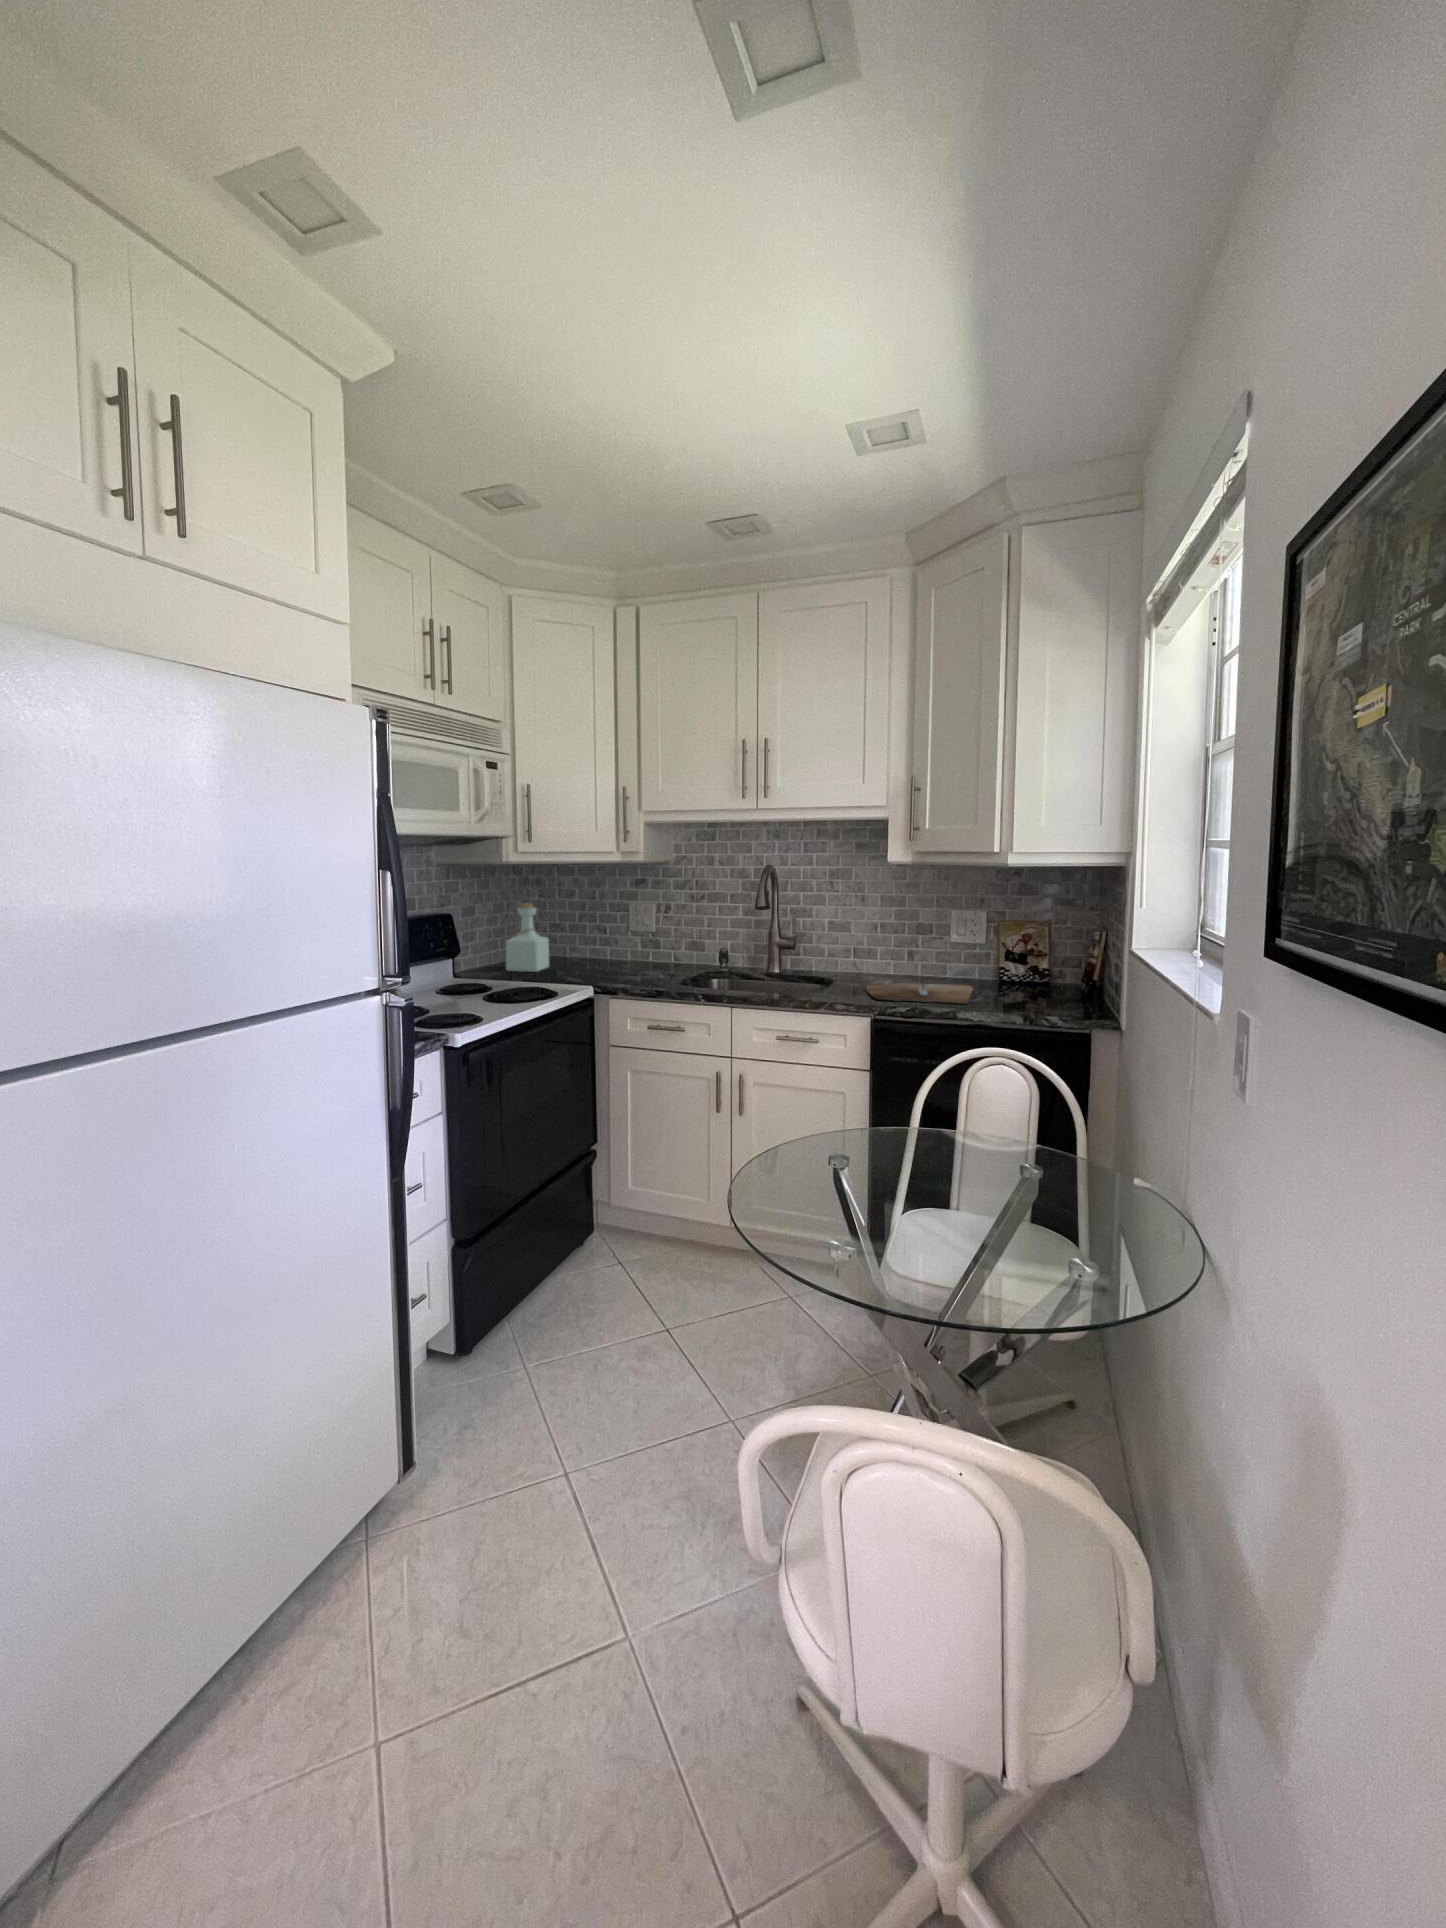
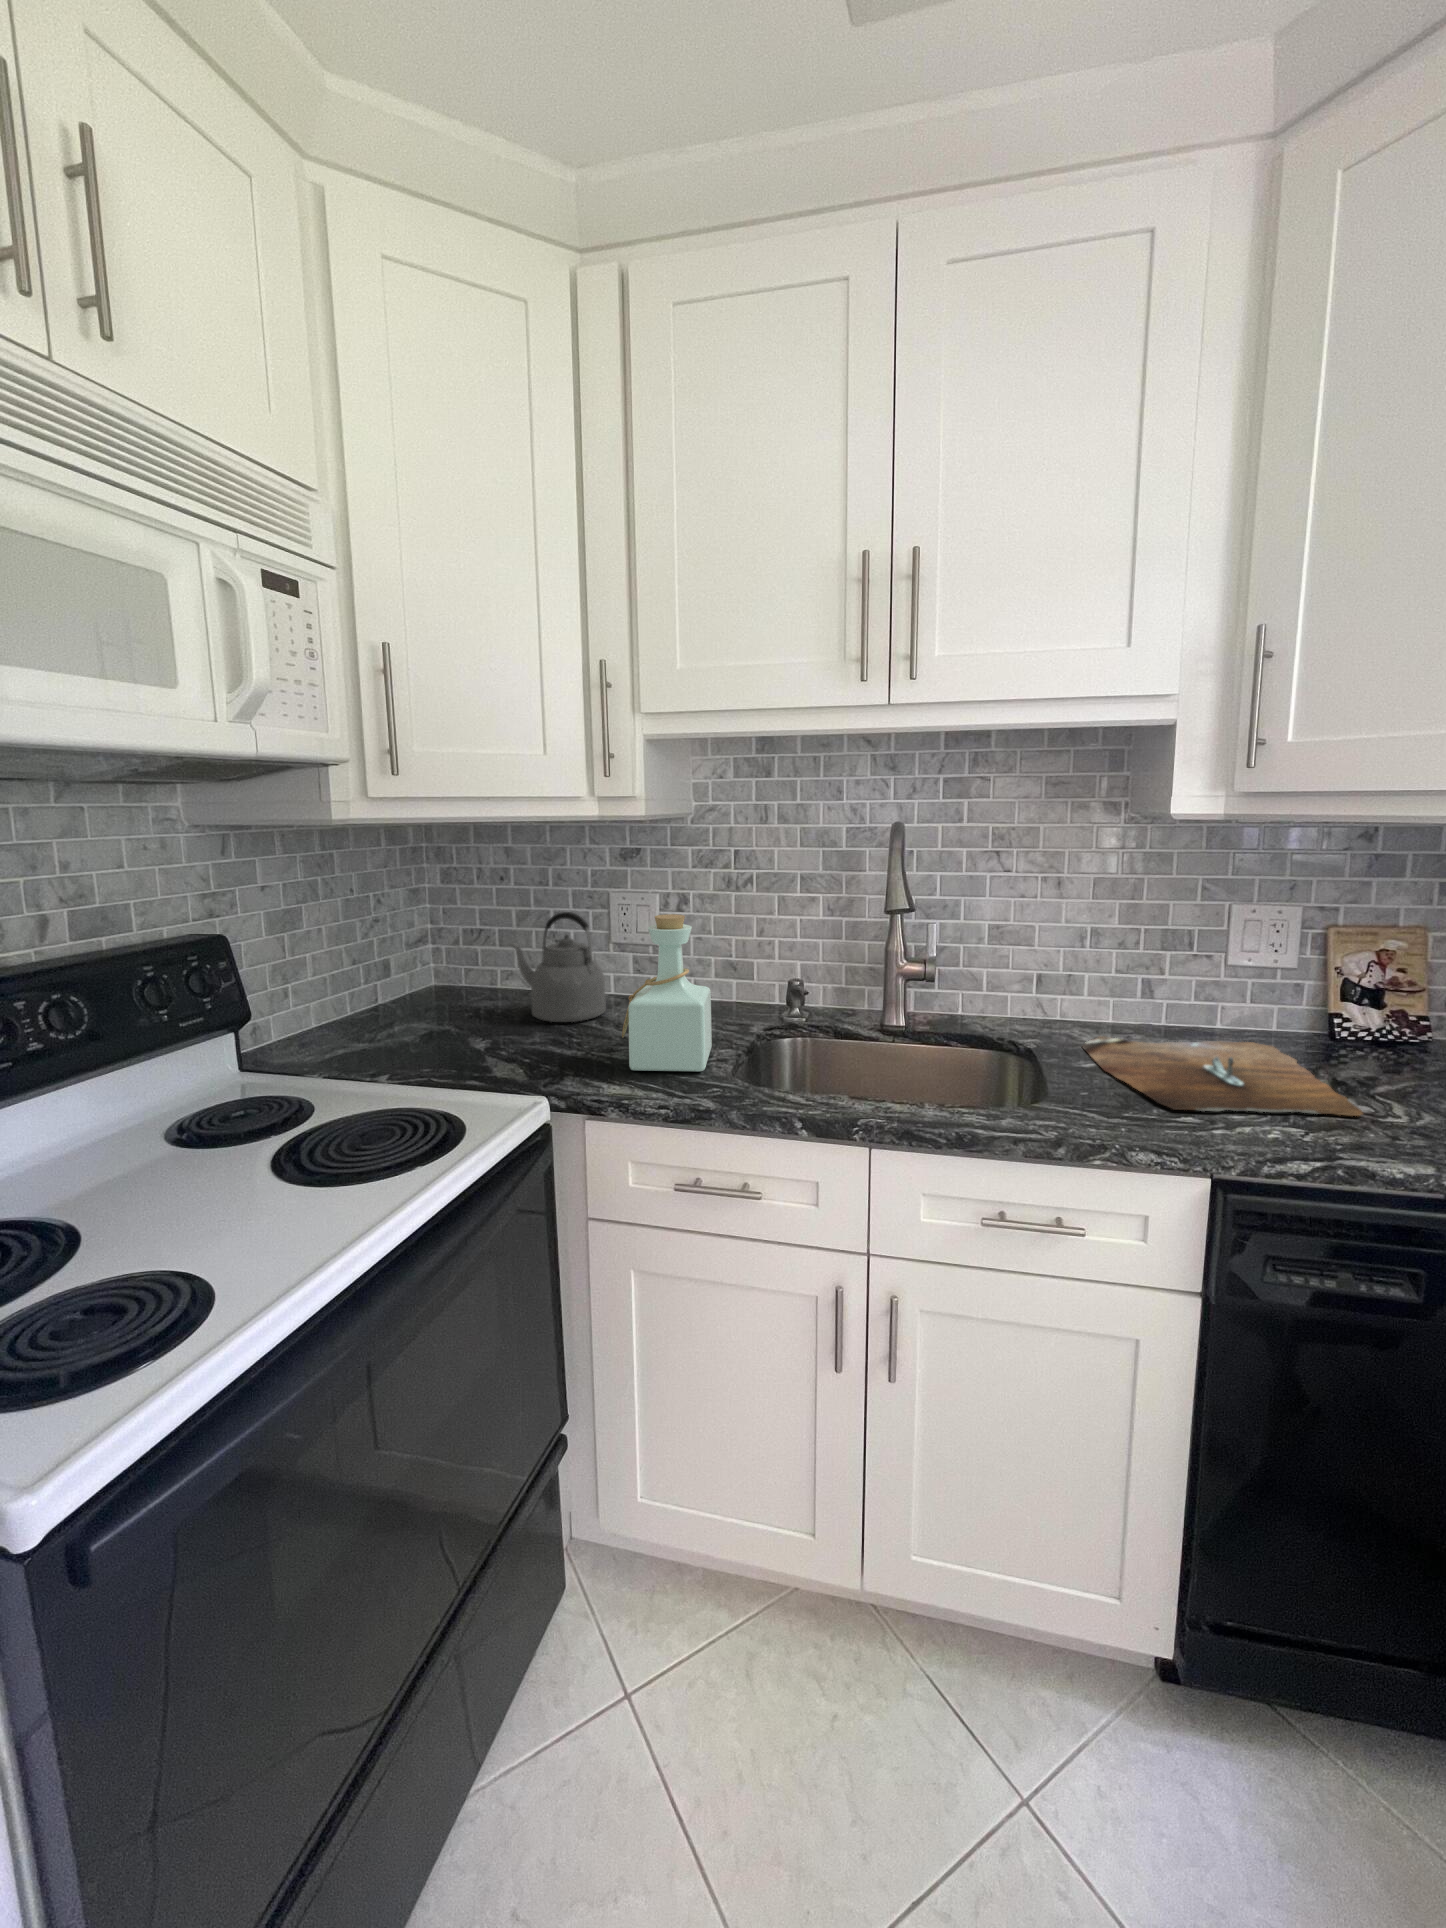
bottle: present [506,903,549,972] -> present [622,914,712,1071]
kettle: none [573,912,625,969] -> present [509,912,606,1022]

